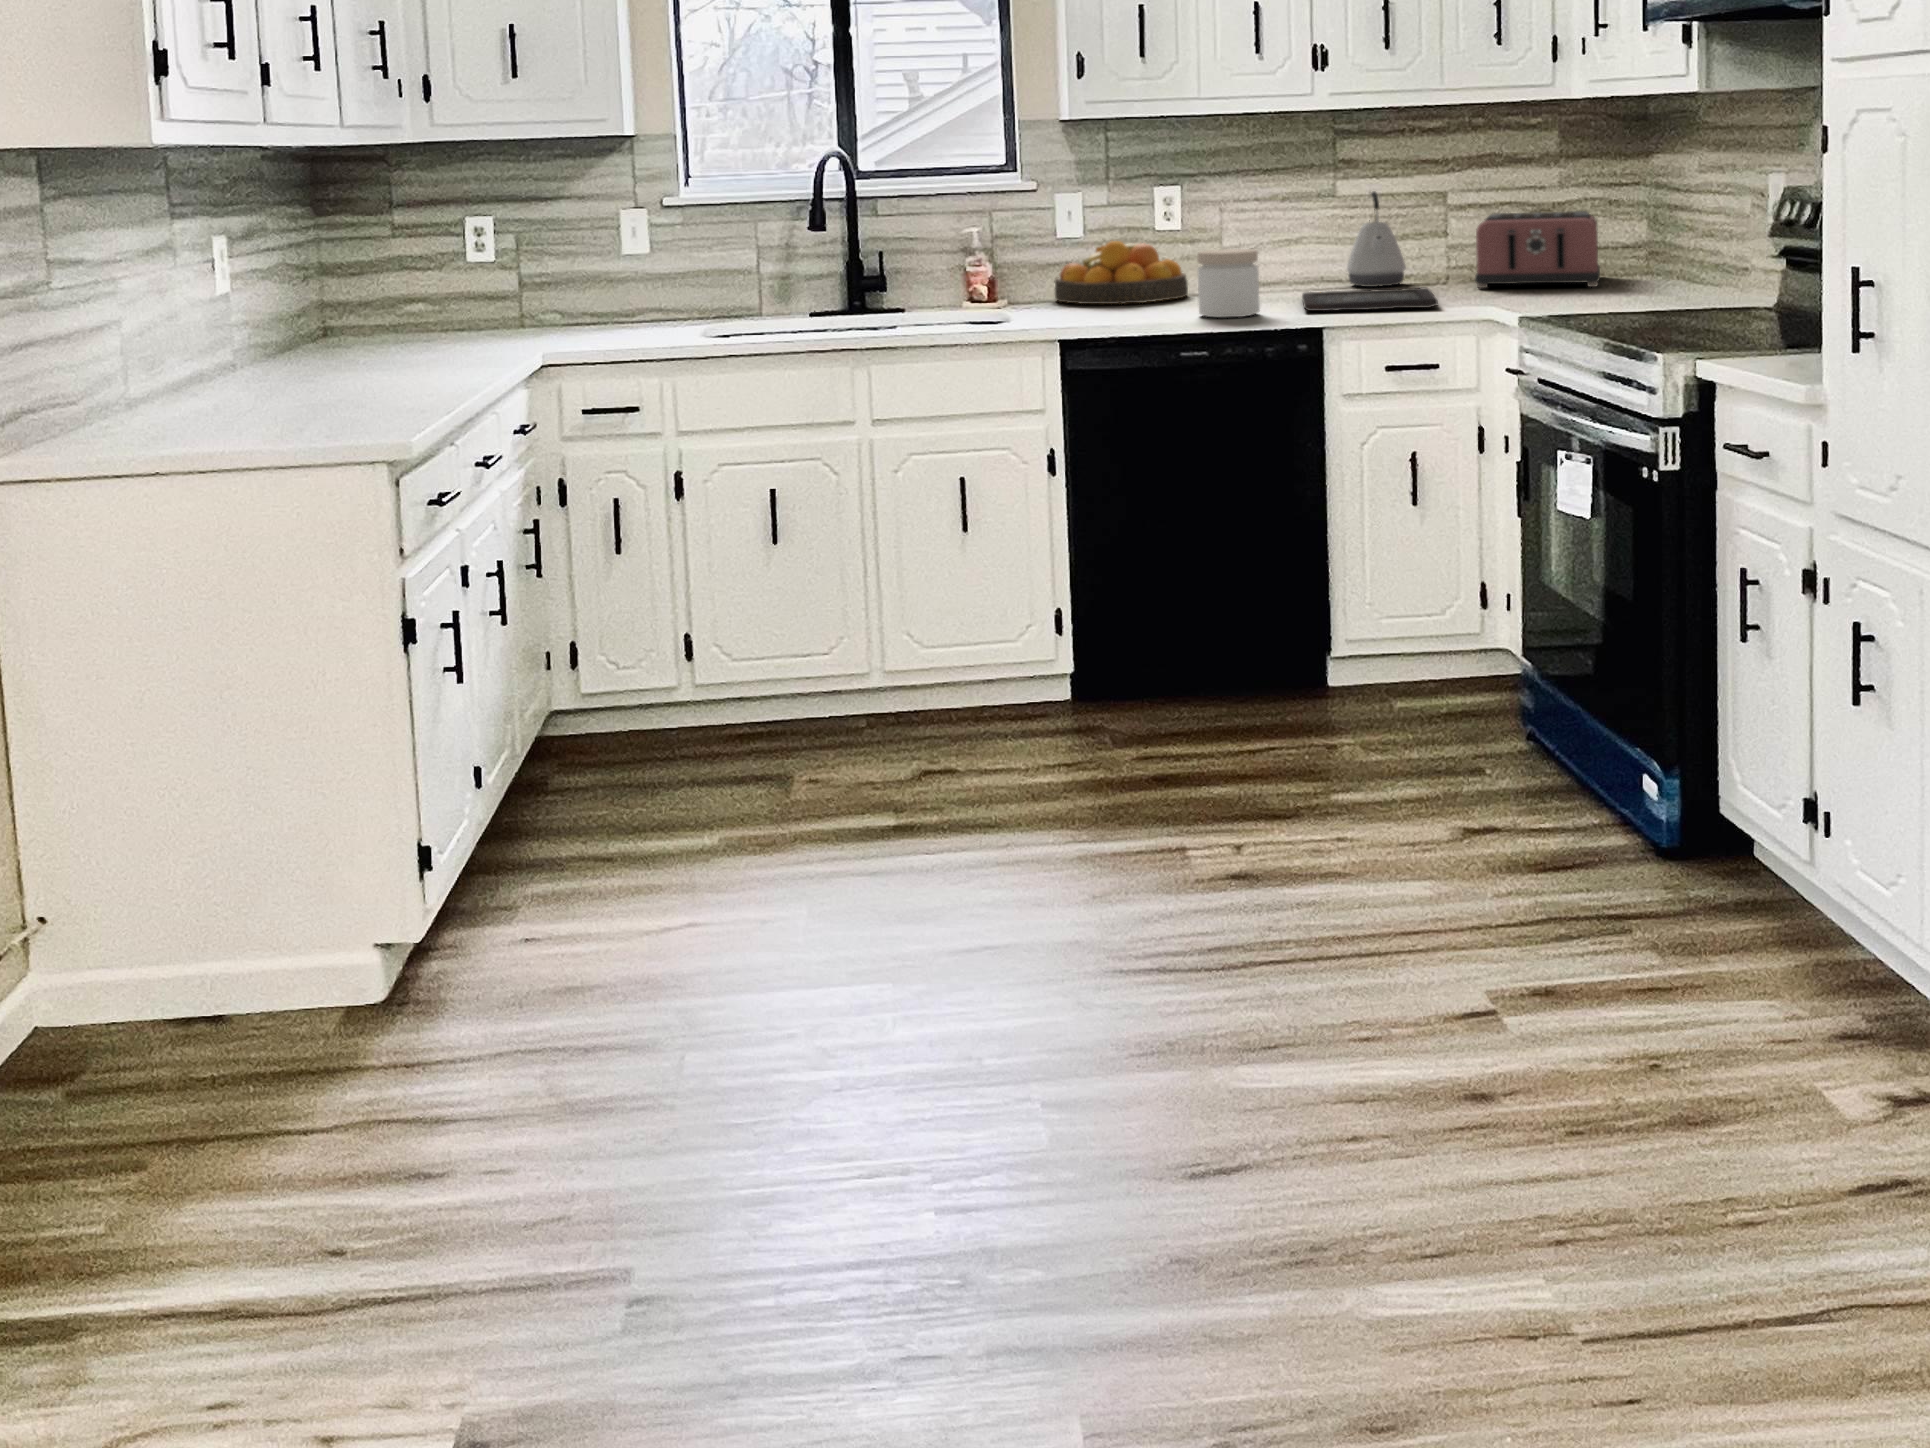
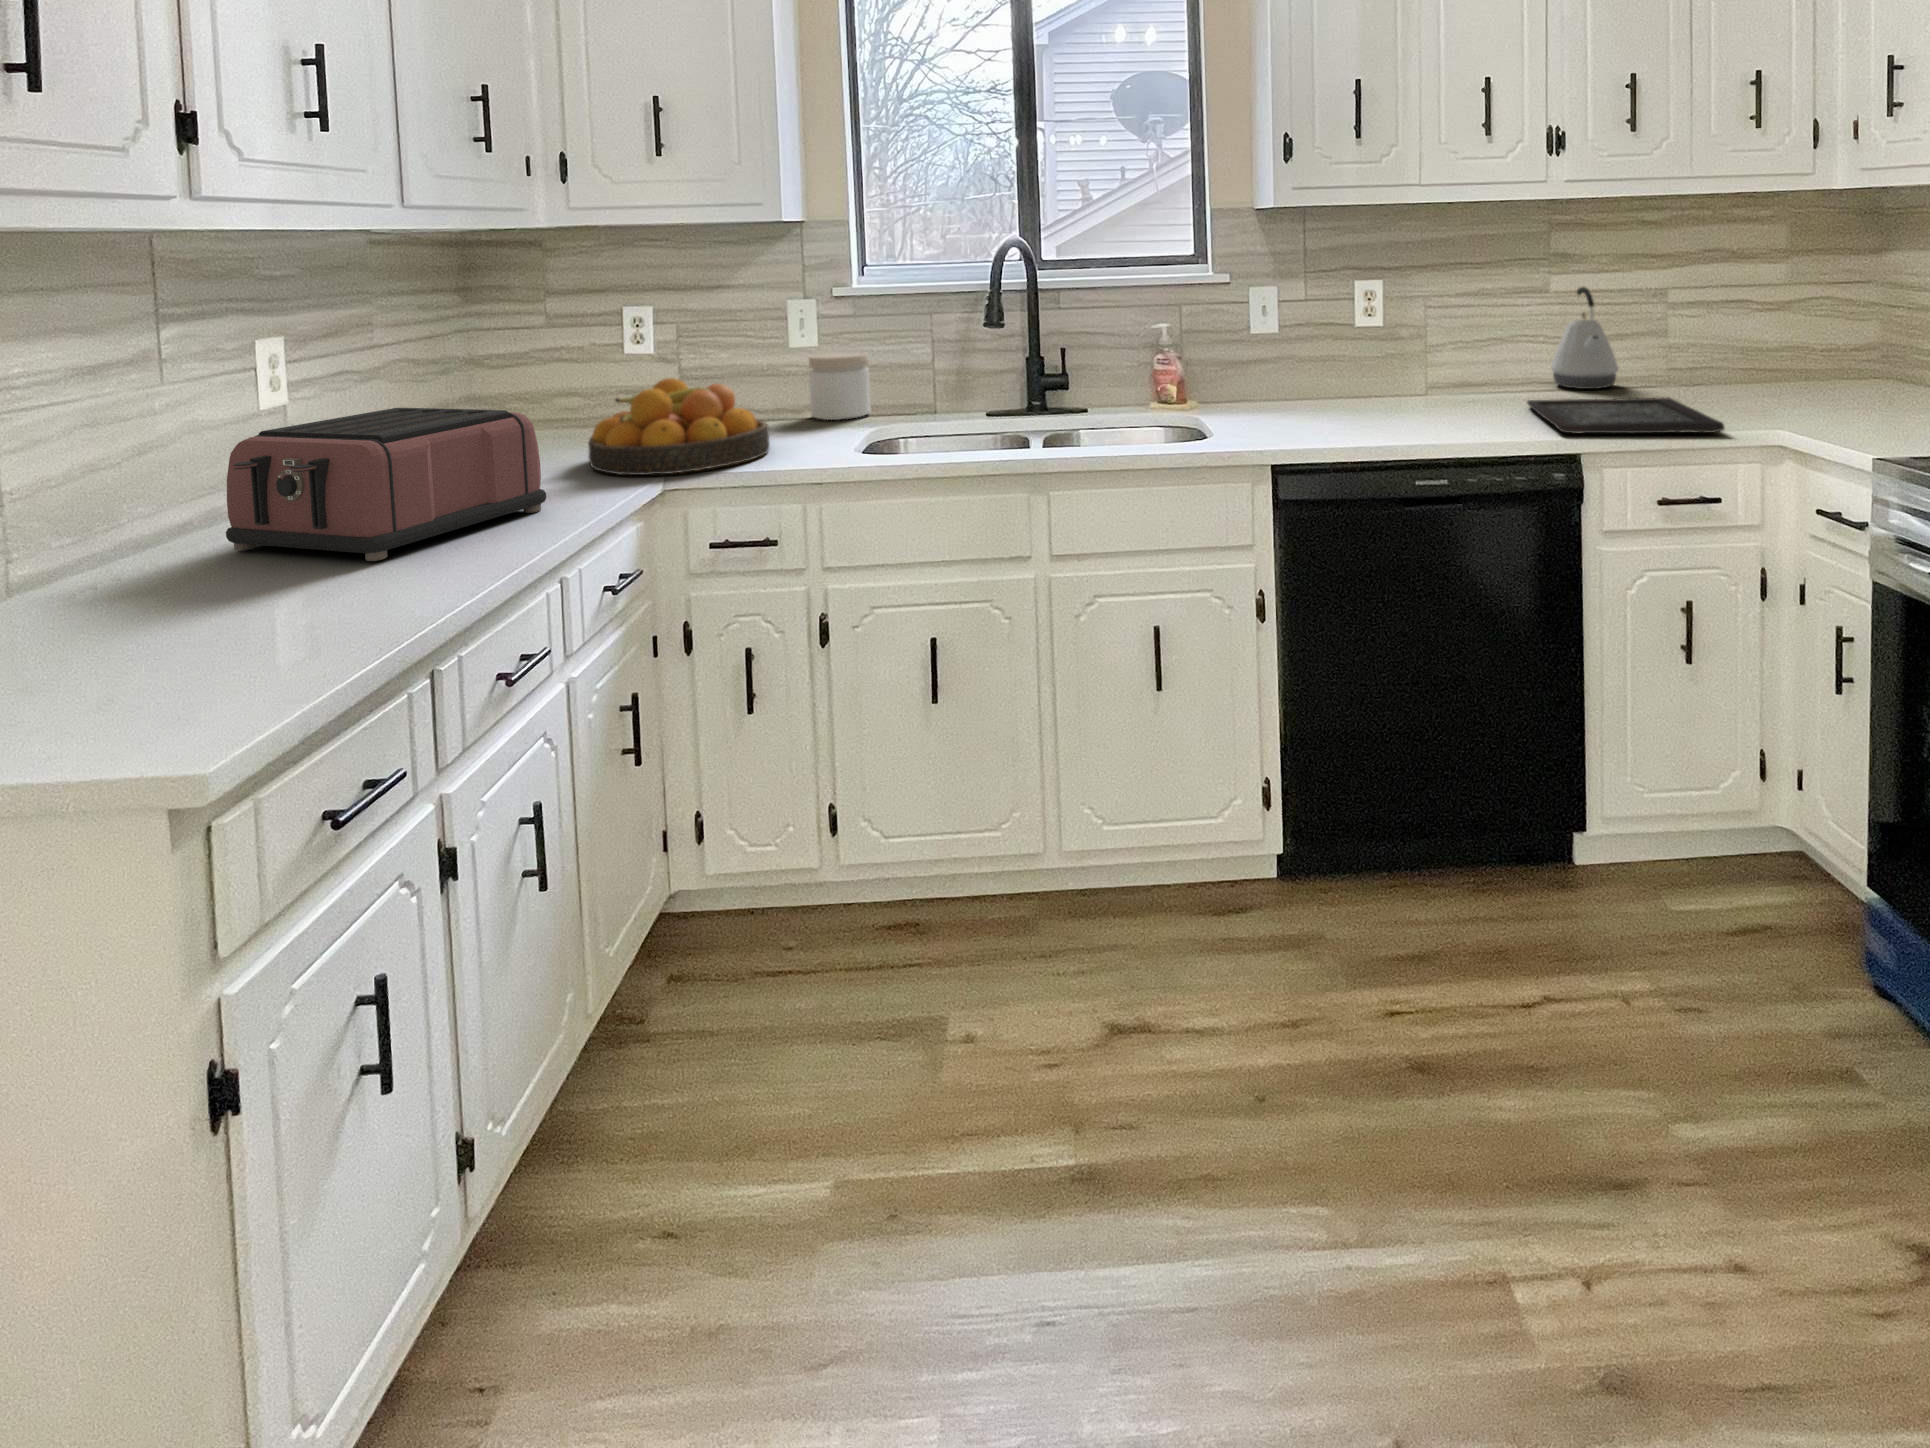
toaster: present [1475,211,1600,288] -> present [226,408,546,561]
fruit bowl: present [1054,241,1188,304] -> present [588,378,770,475]
jar: present [1197,249,1260,317] -> present [809,352,871,420]

